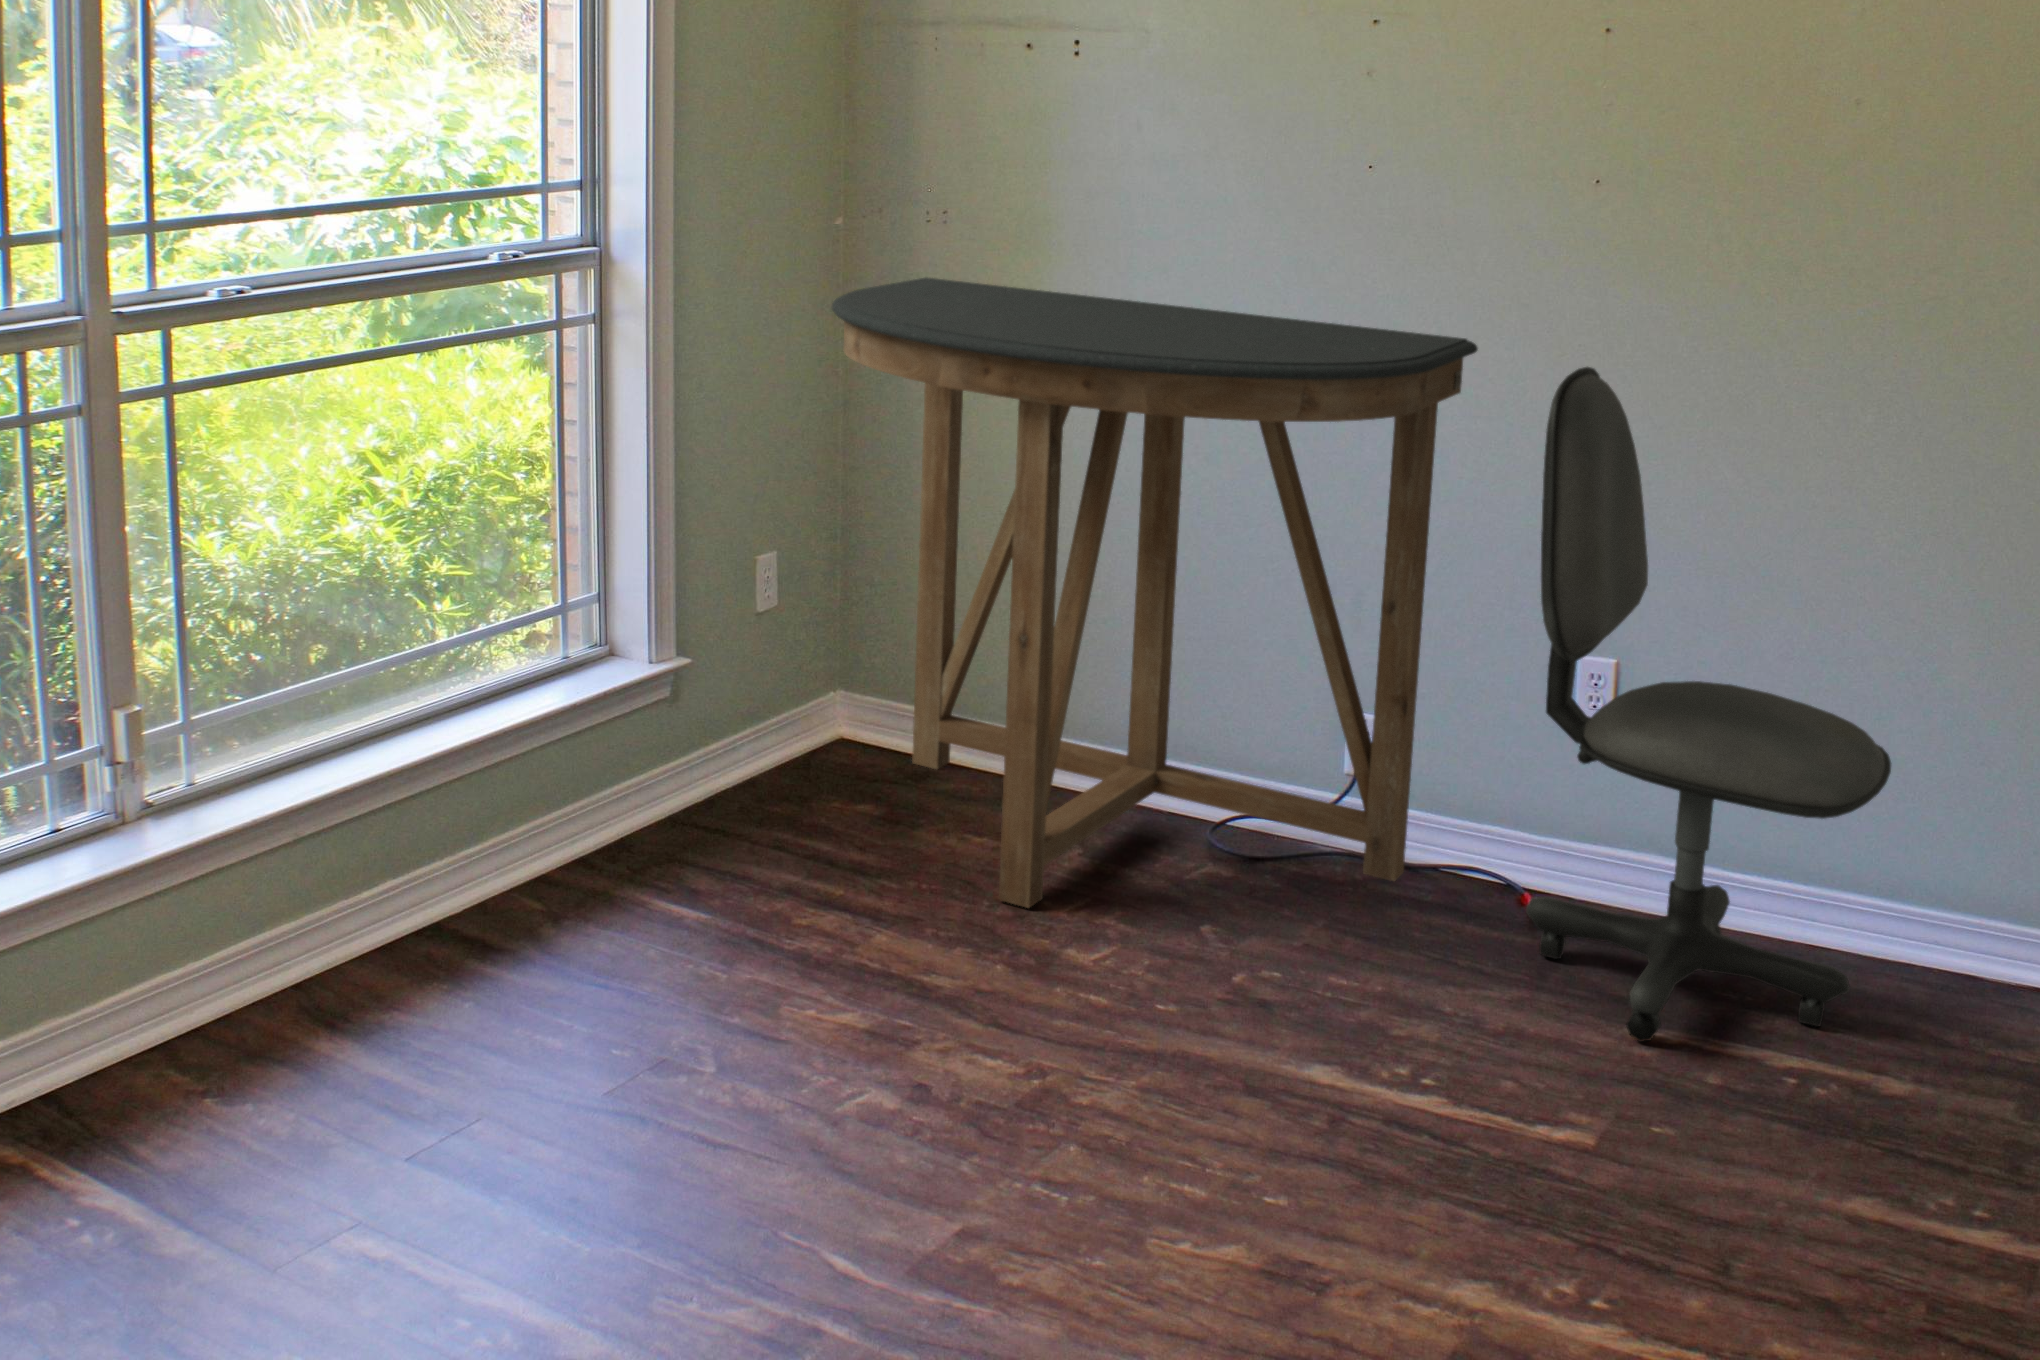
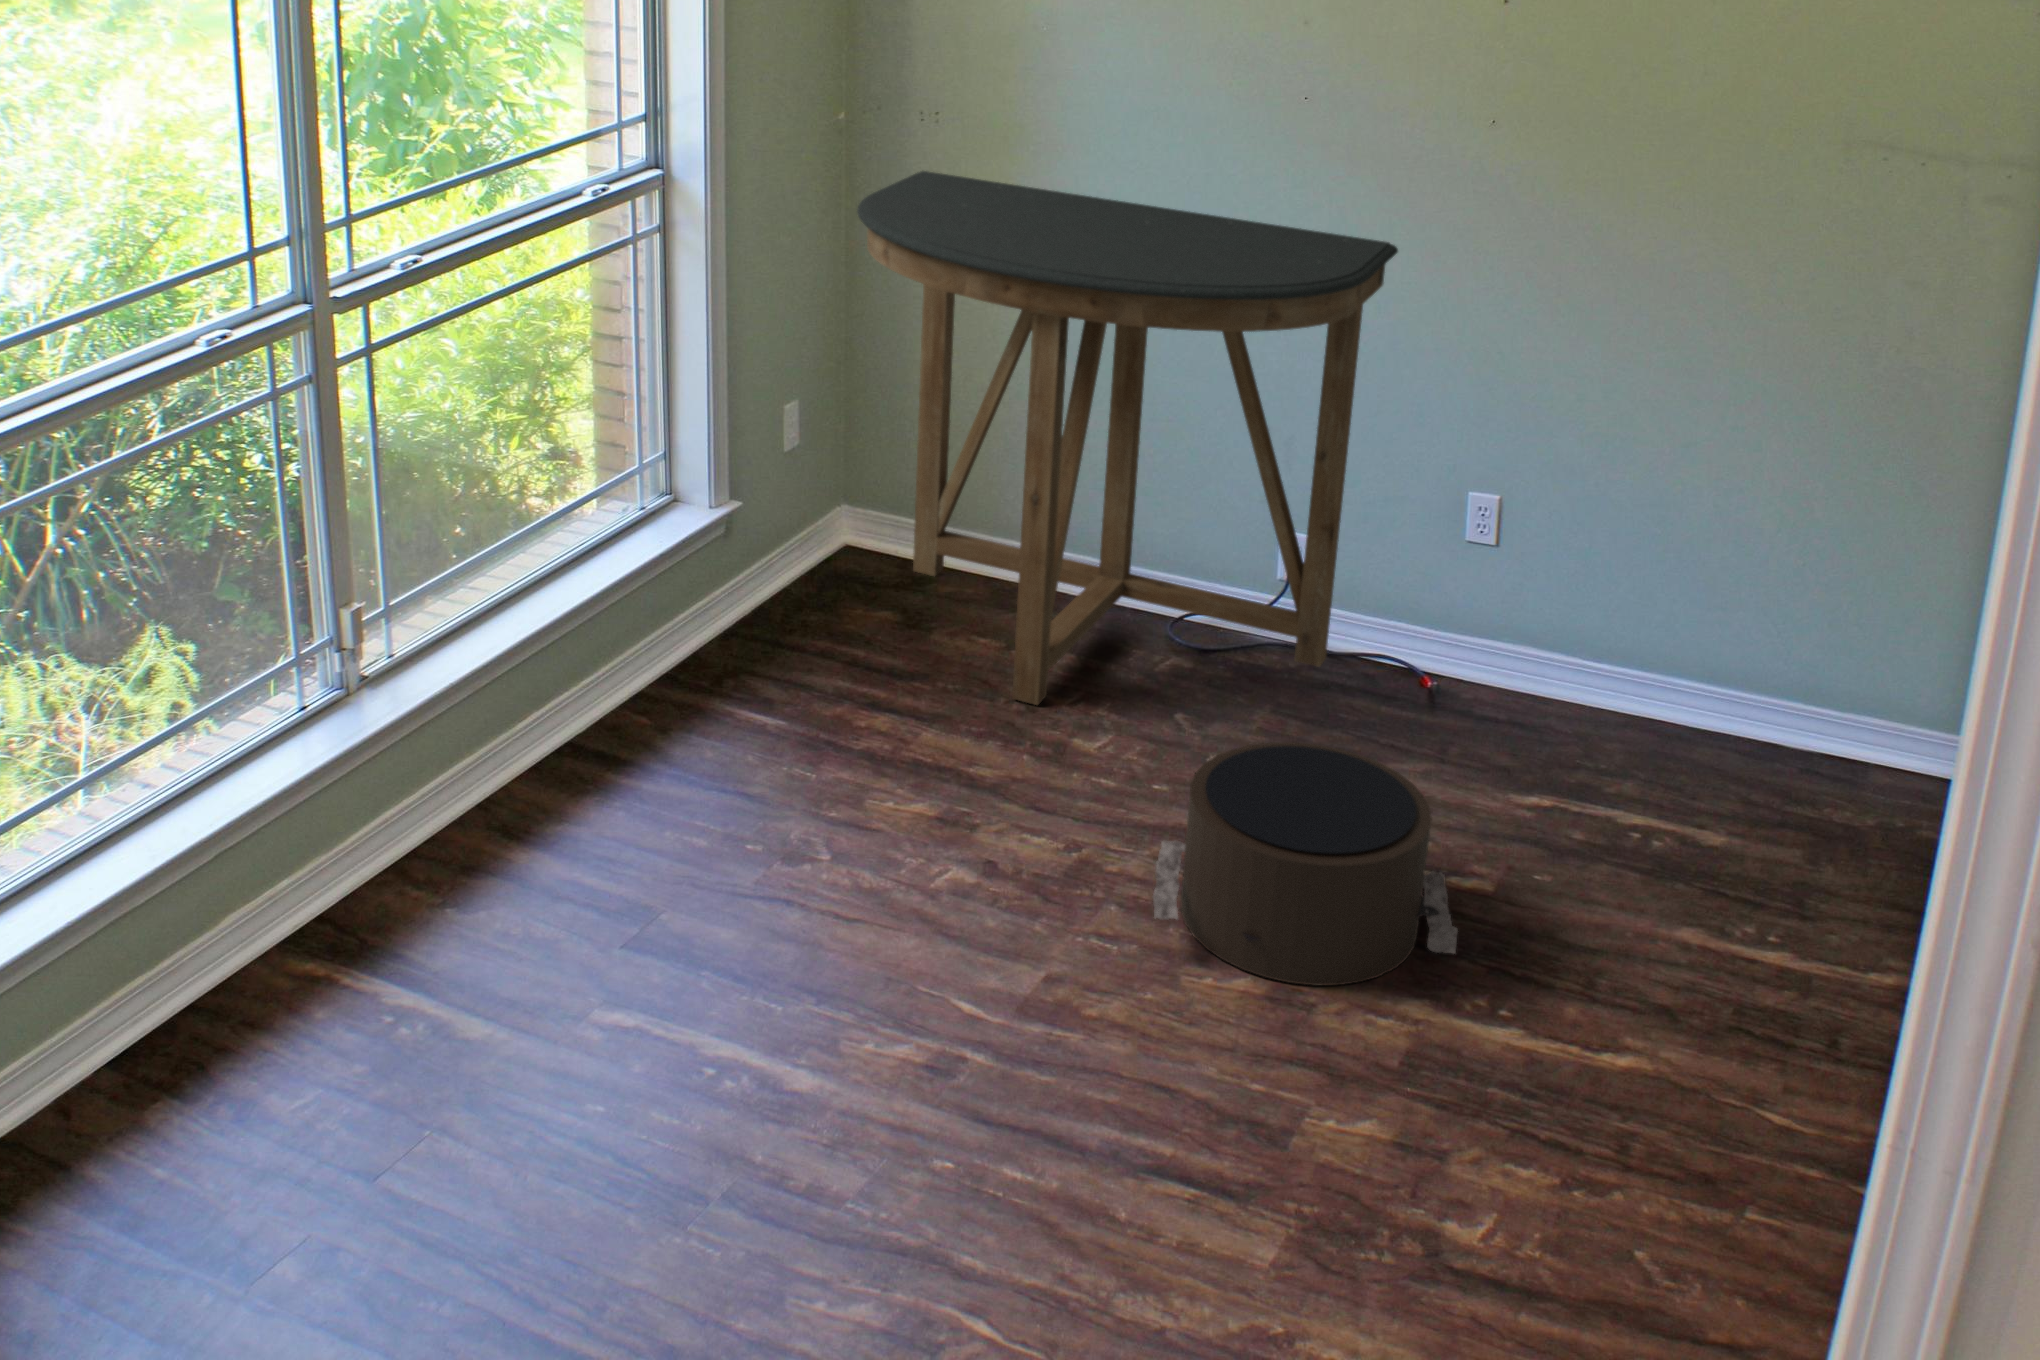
office chair: present [1526,367,1891,1042] -> none [1430,278,1716,801]
pouf: none [1116,934,1532,1256] -> present [1153,742,1458,986]

